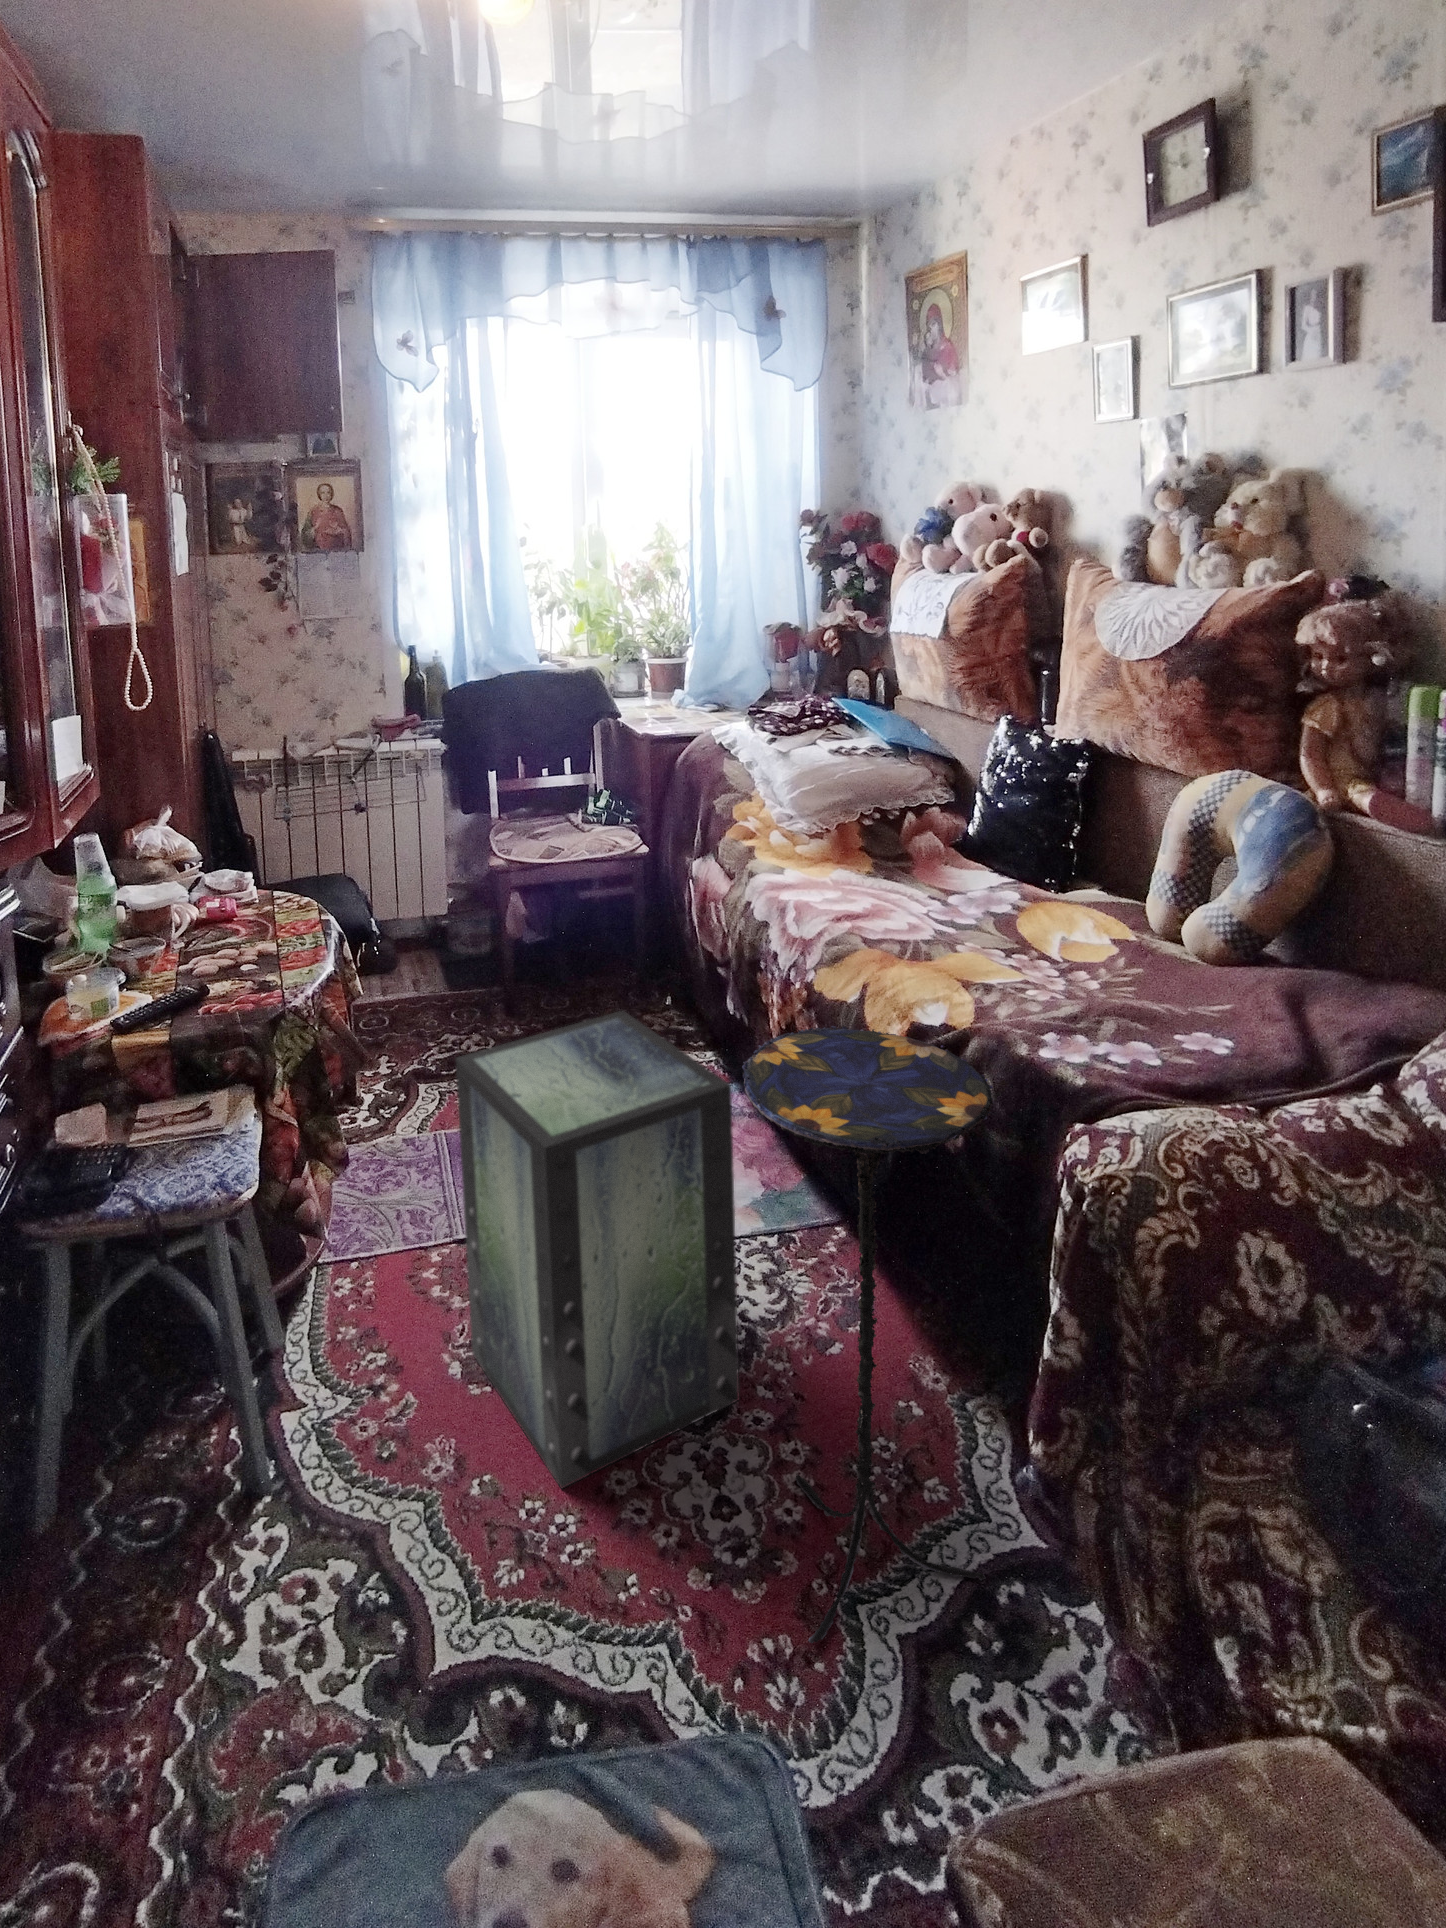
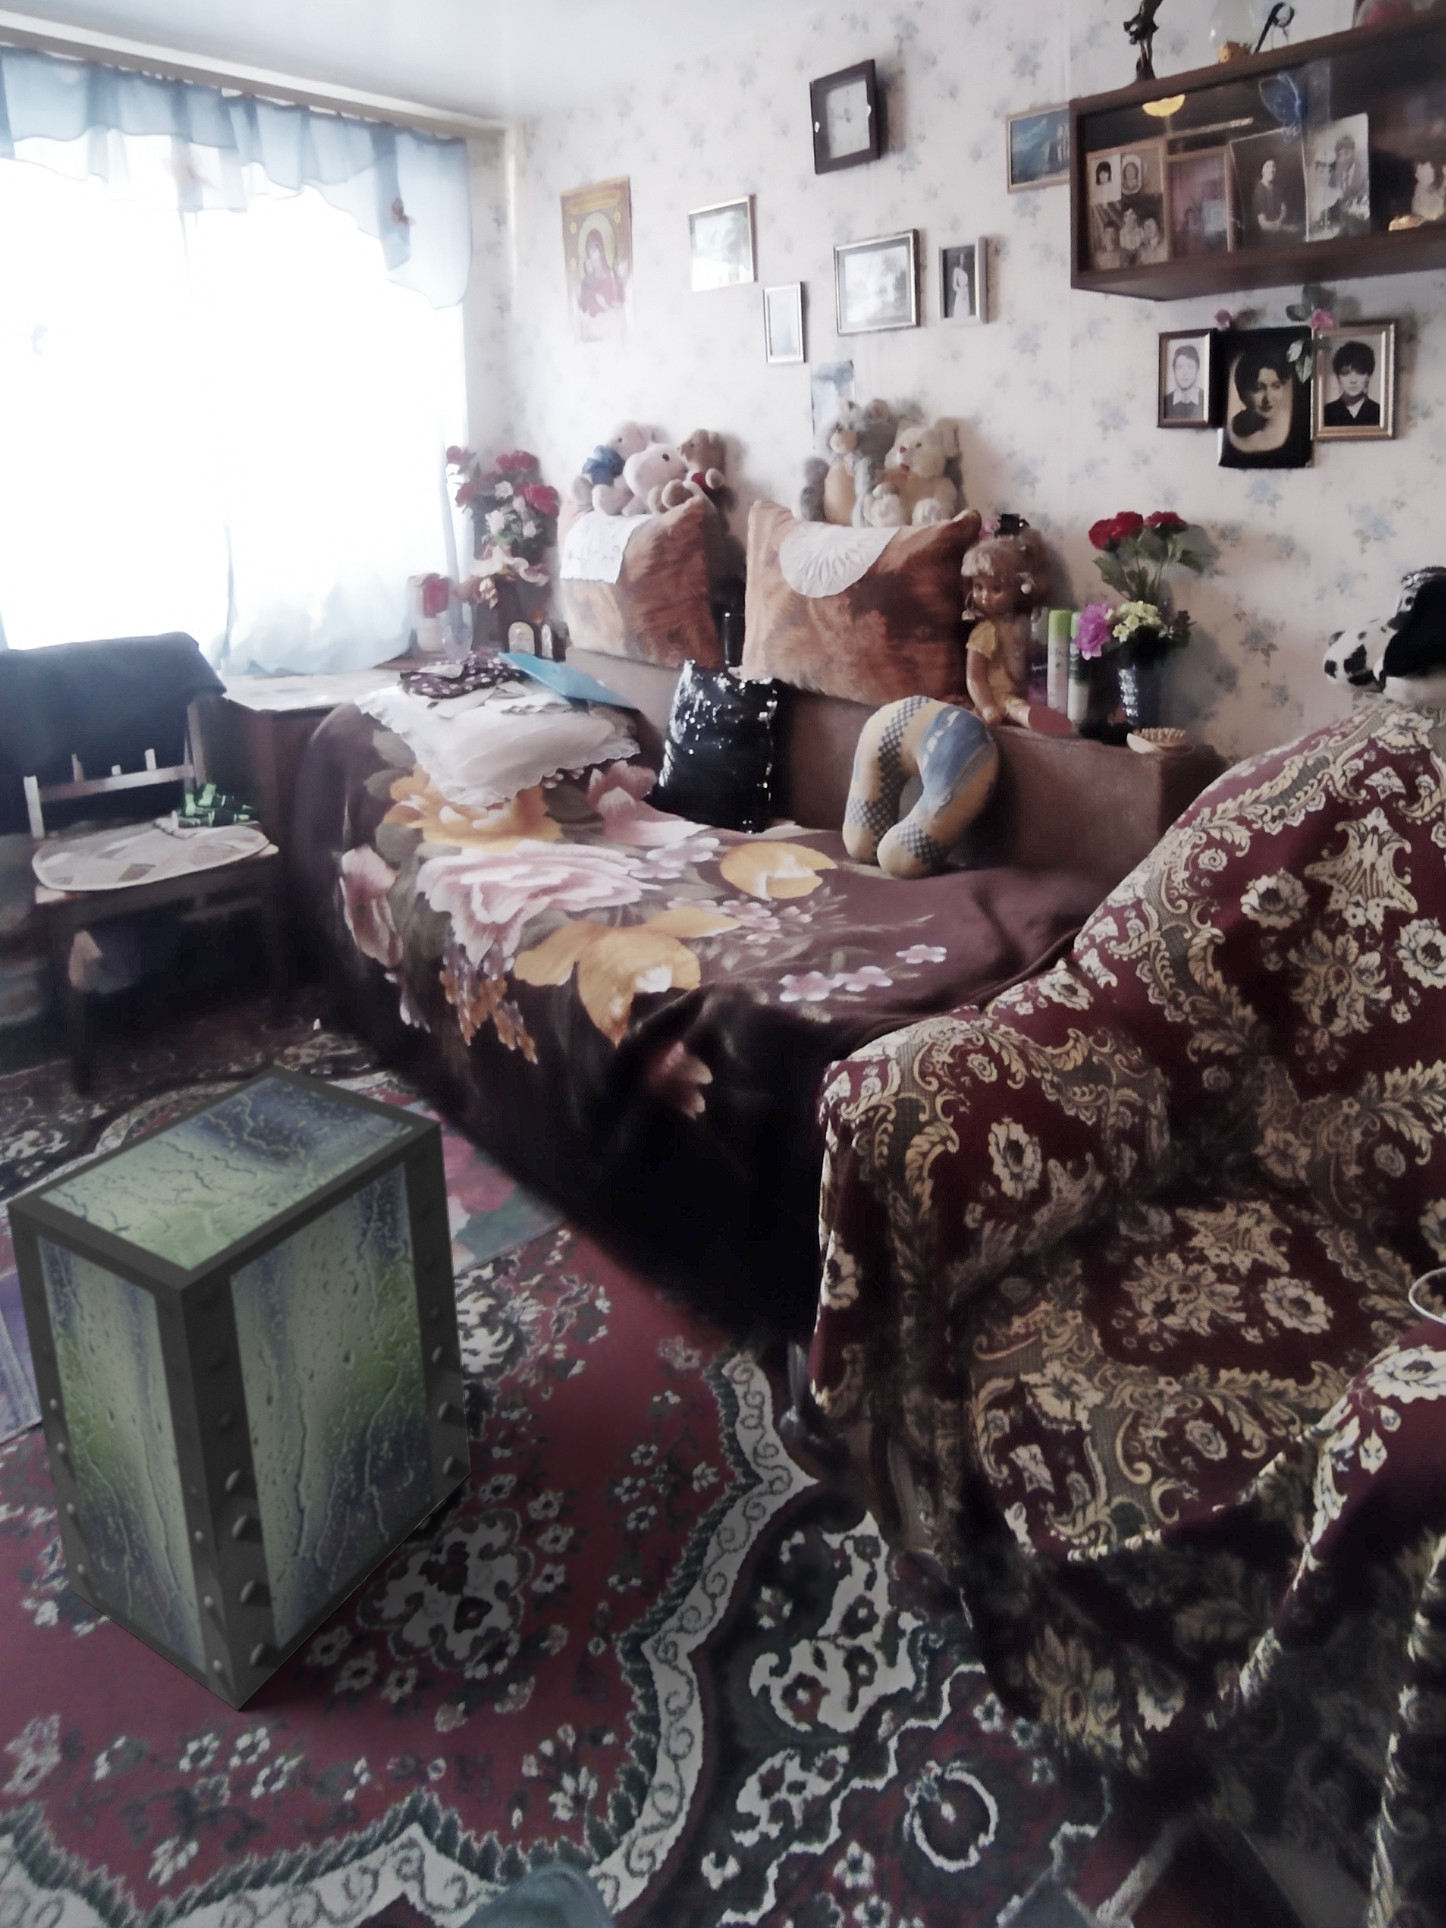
side table: present [742,1026,994,1643] -> none [466,1016,763,1721]

